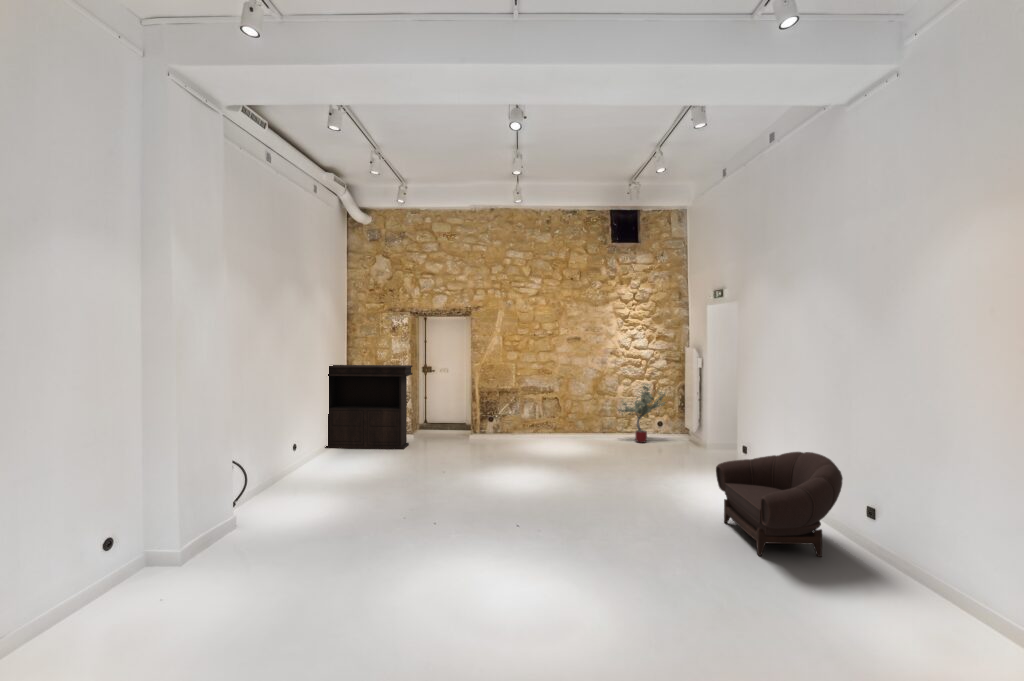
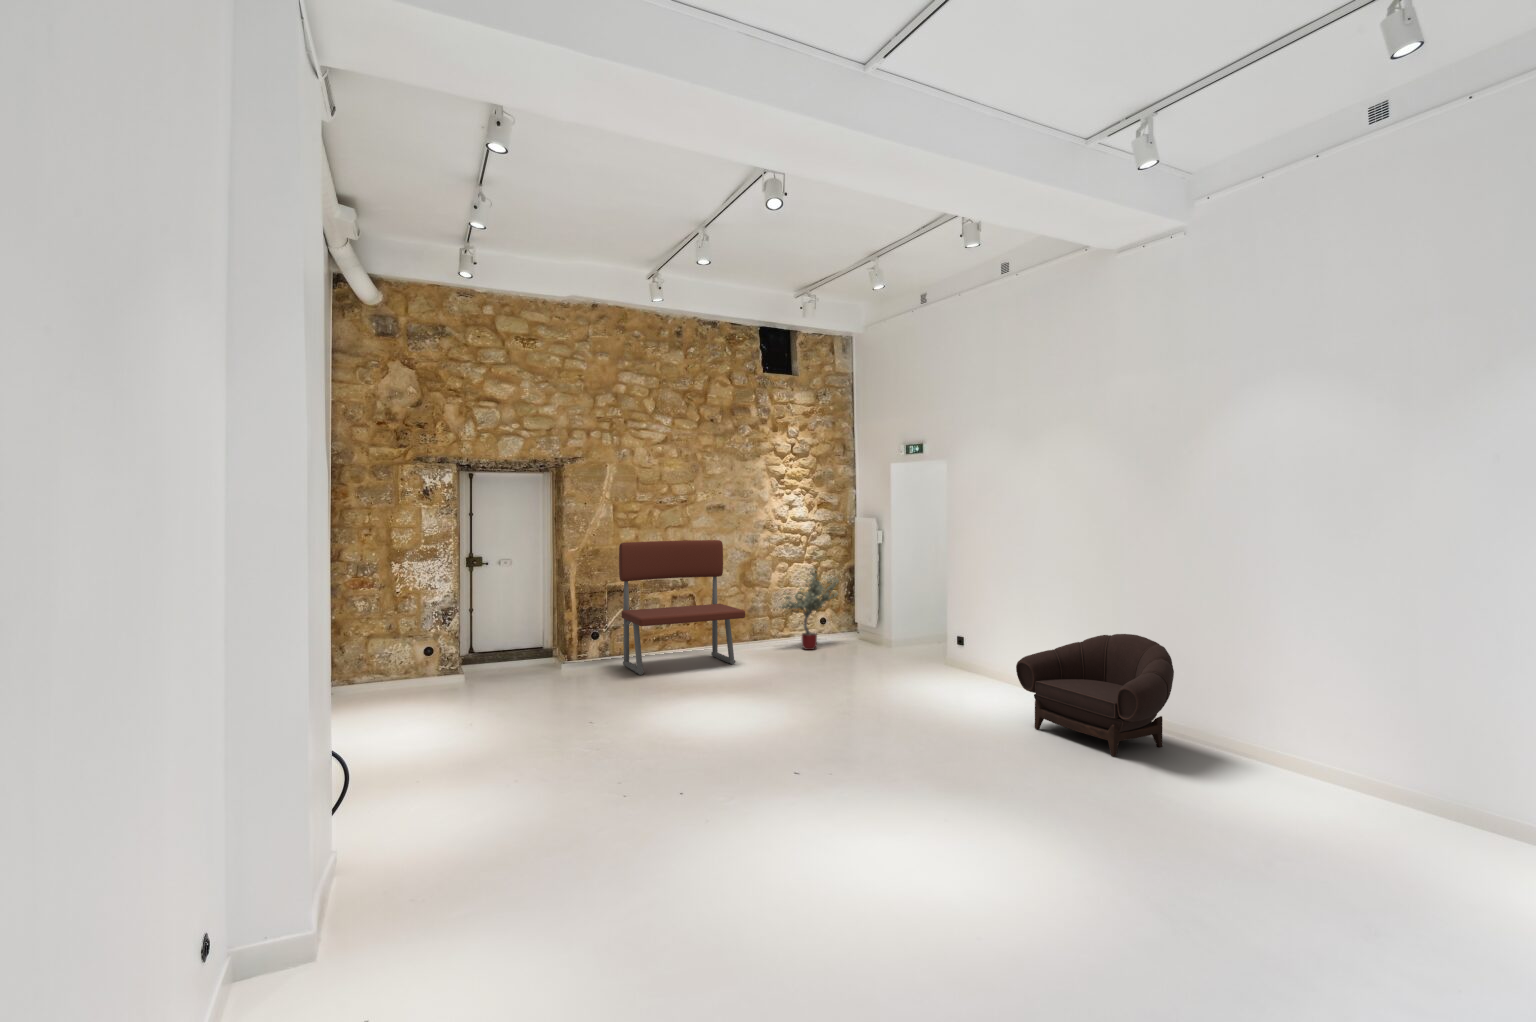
bench: none [502,361,579,447] -> present [619,540,745,675]
console table: present [325,365,413,450] -> none [312,555,483,716]

